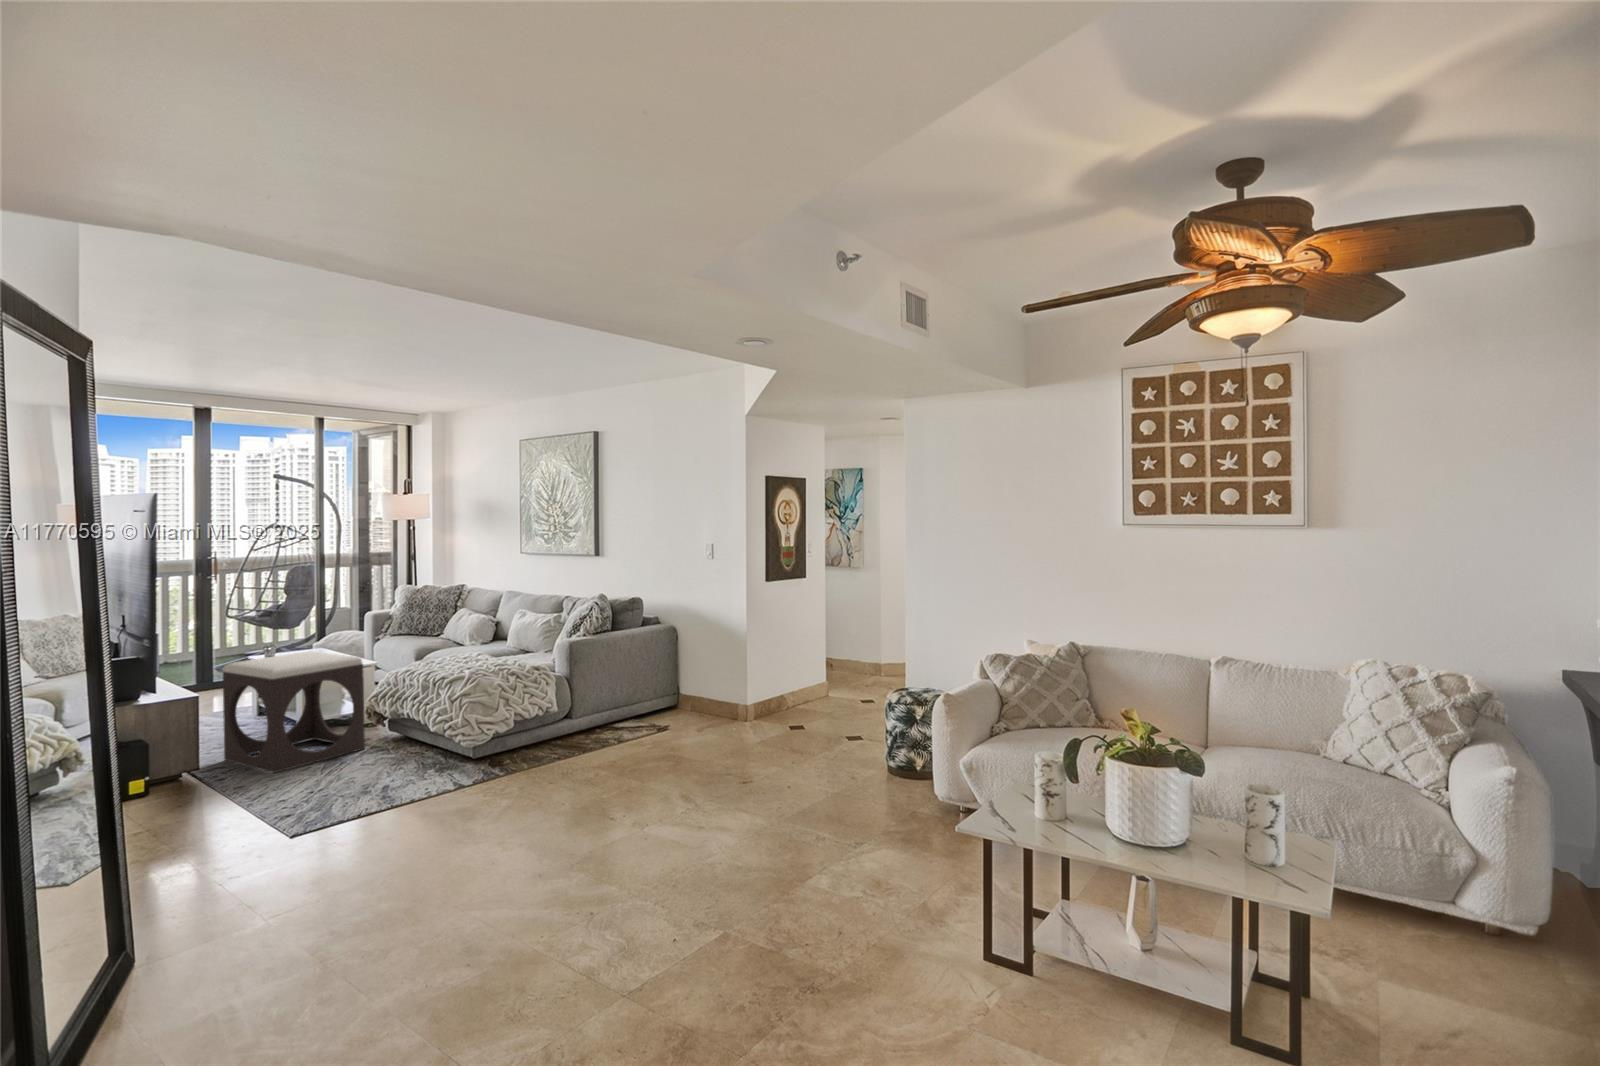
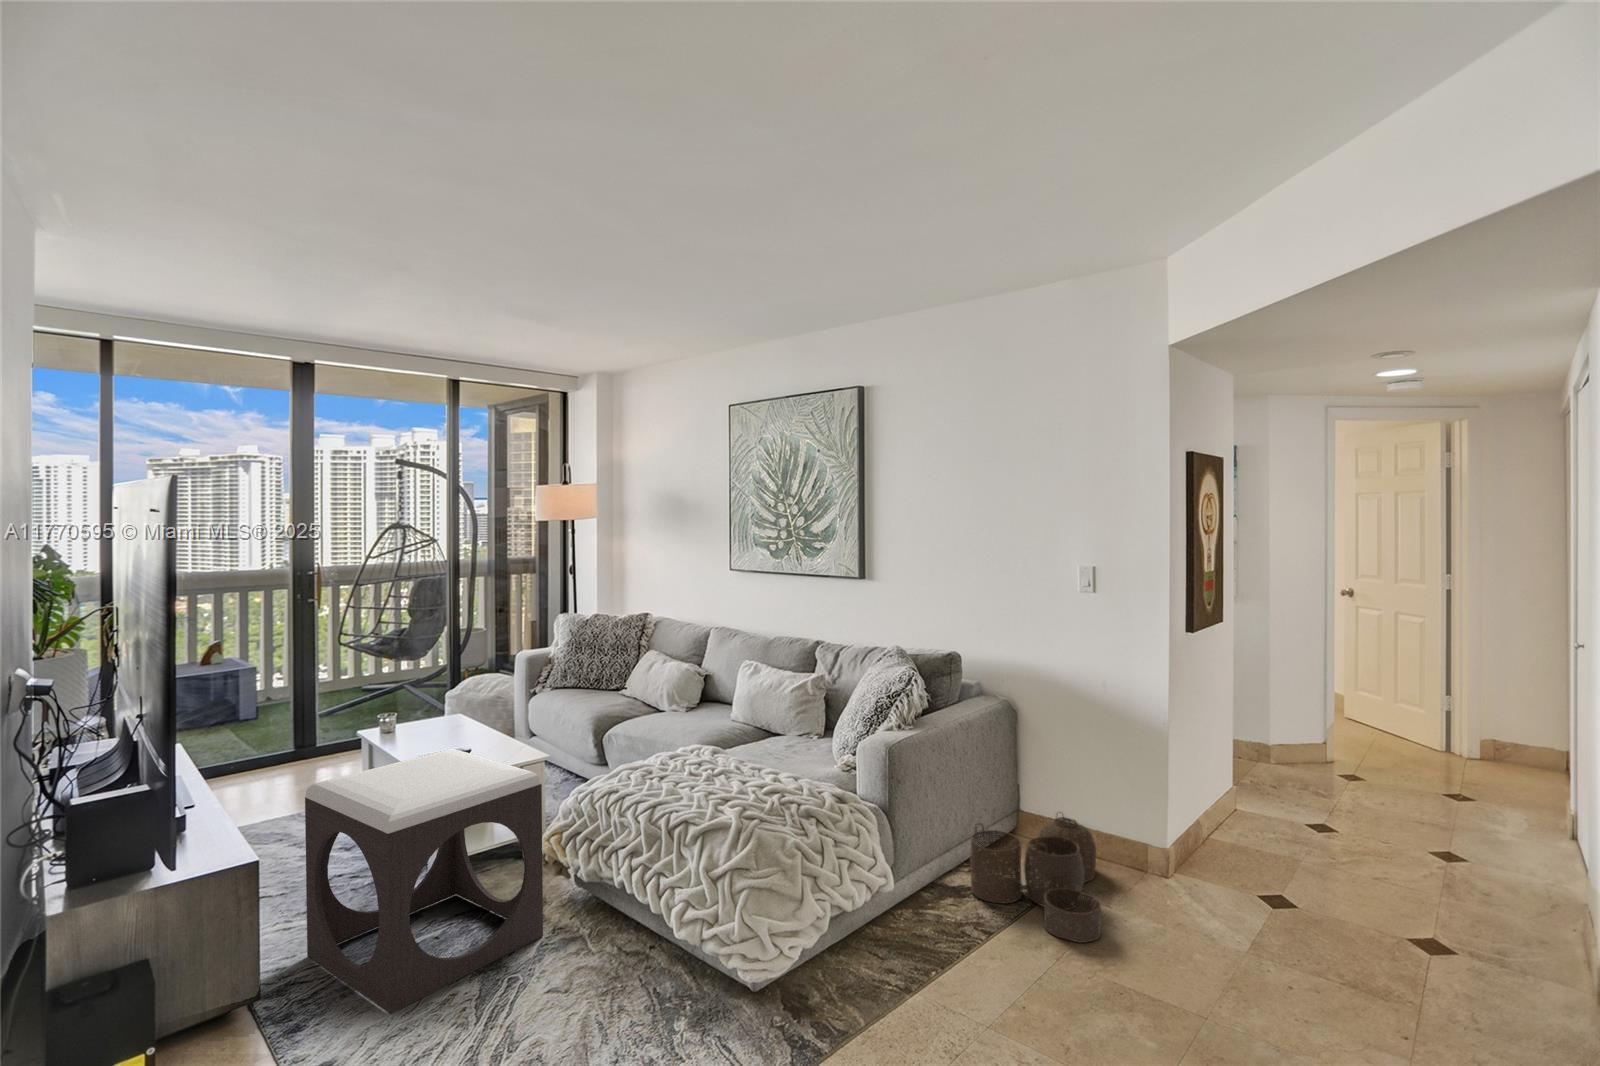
woven basket: none [623,684,704,739] -> present [970,815,1101,943]

